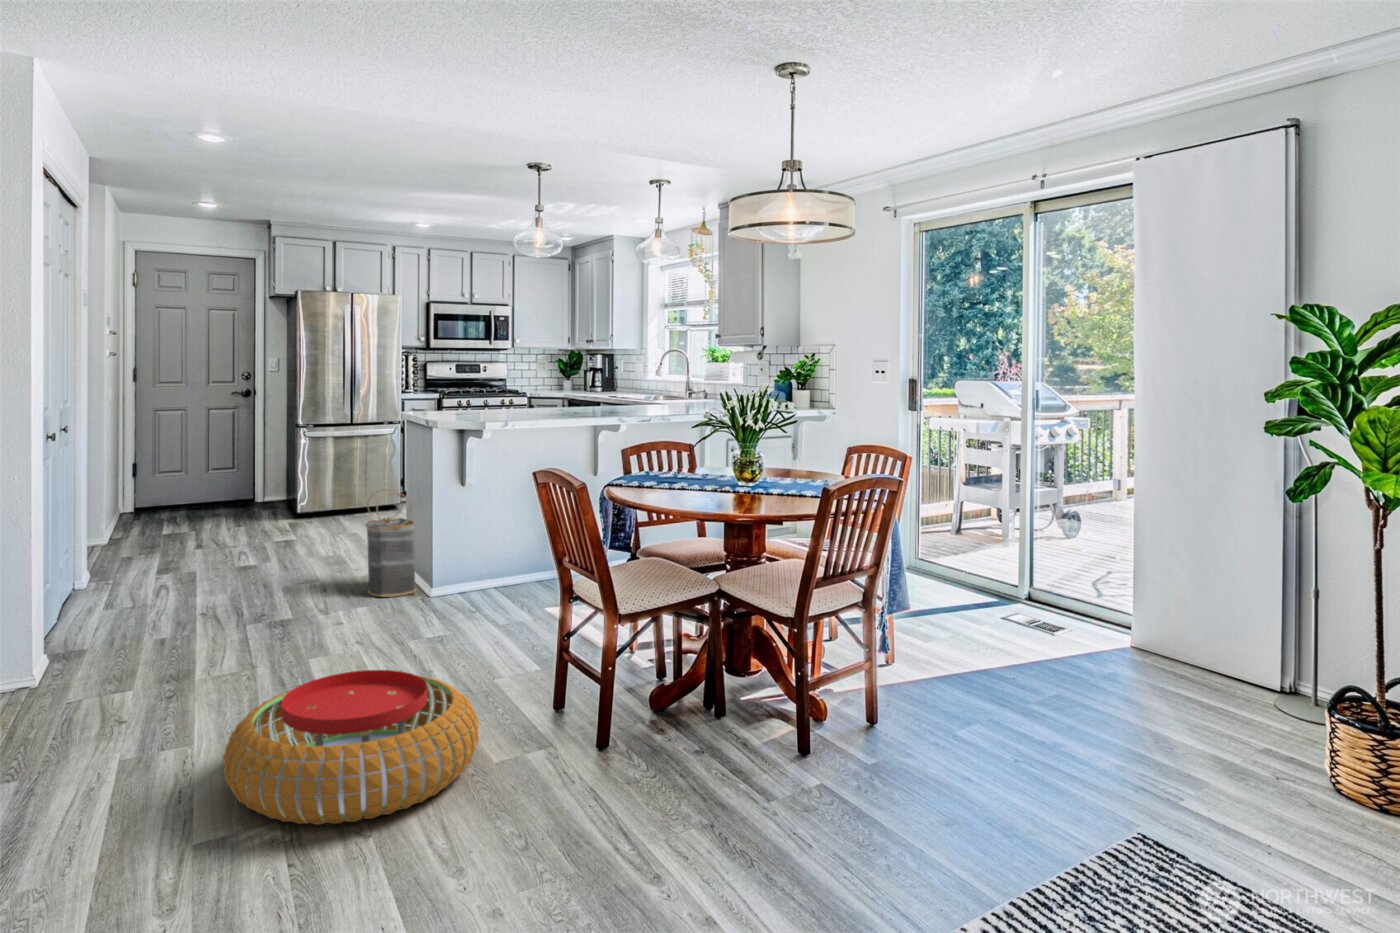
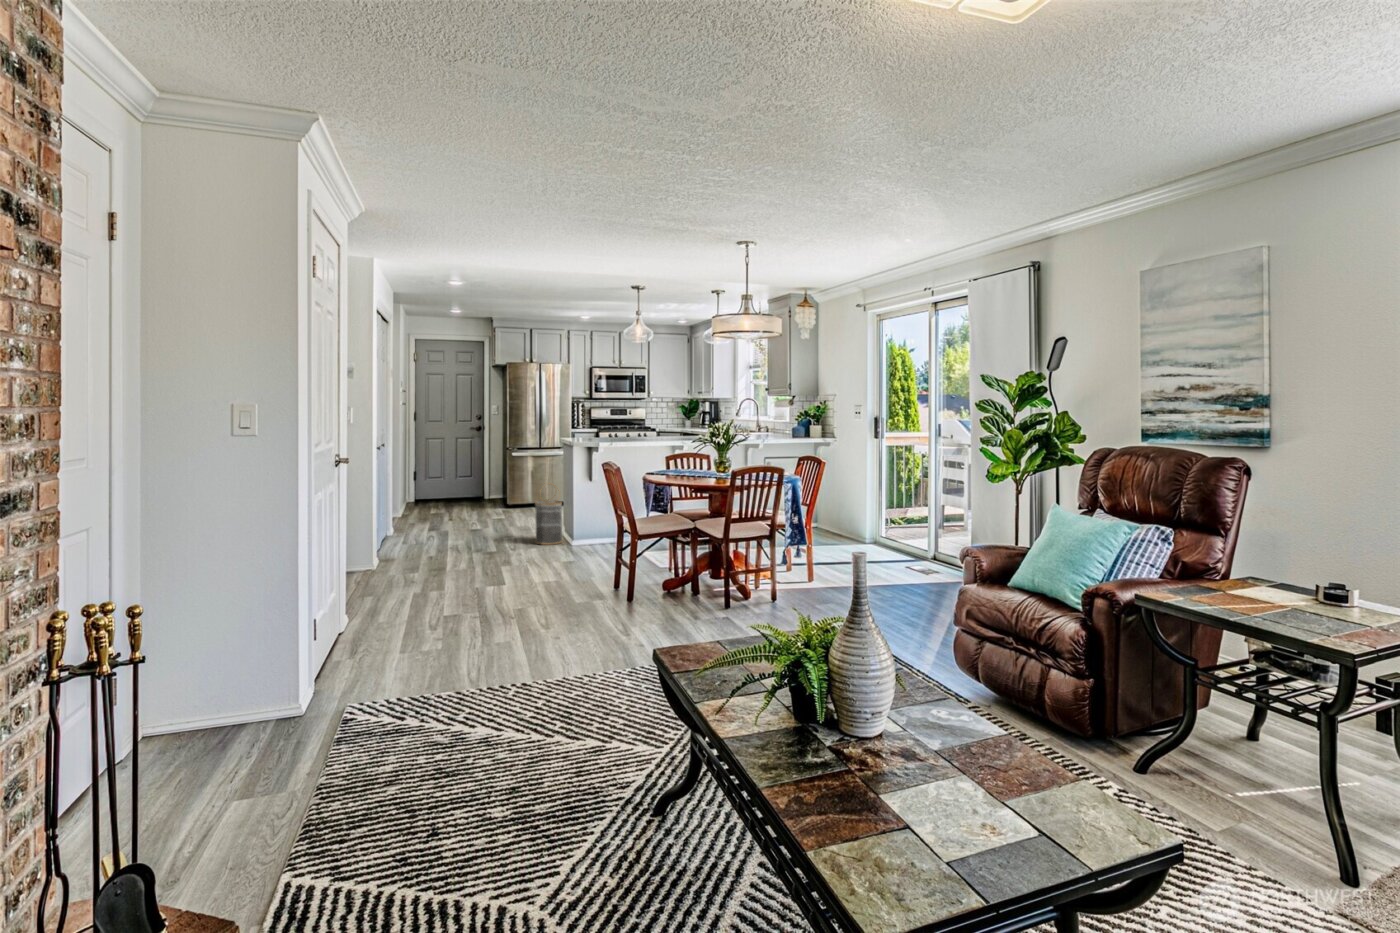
pouf: present [223,670,479,825] -> none [447,559,563,618]

